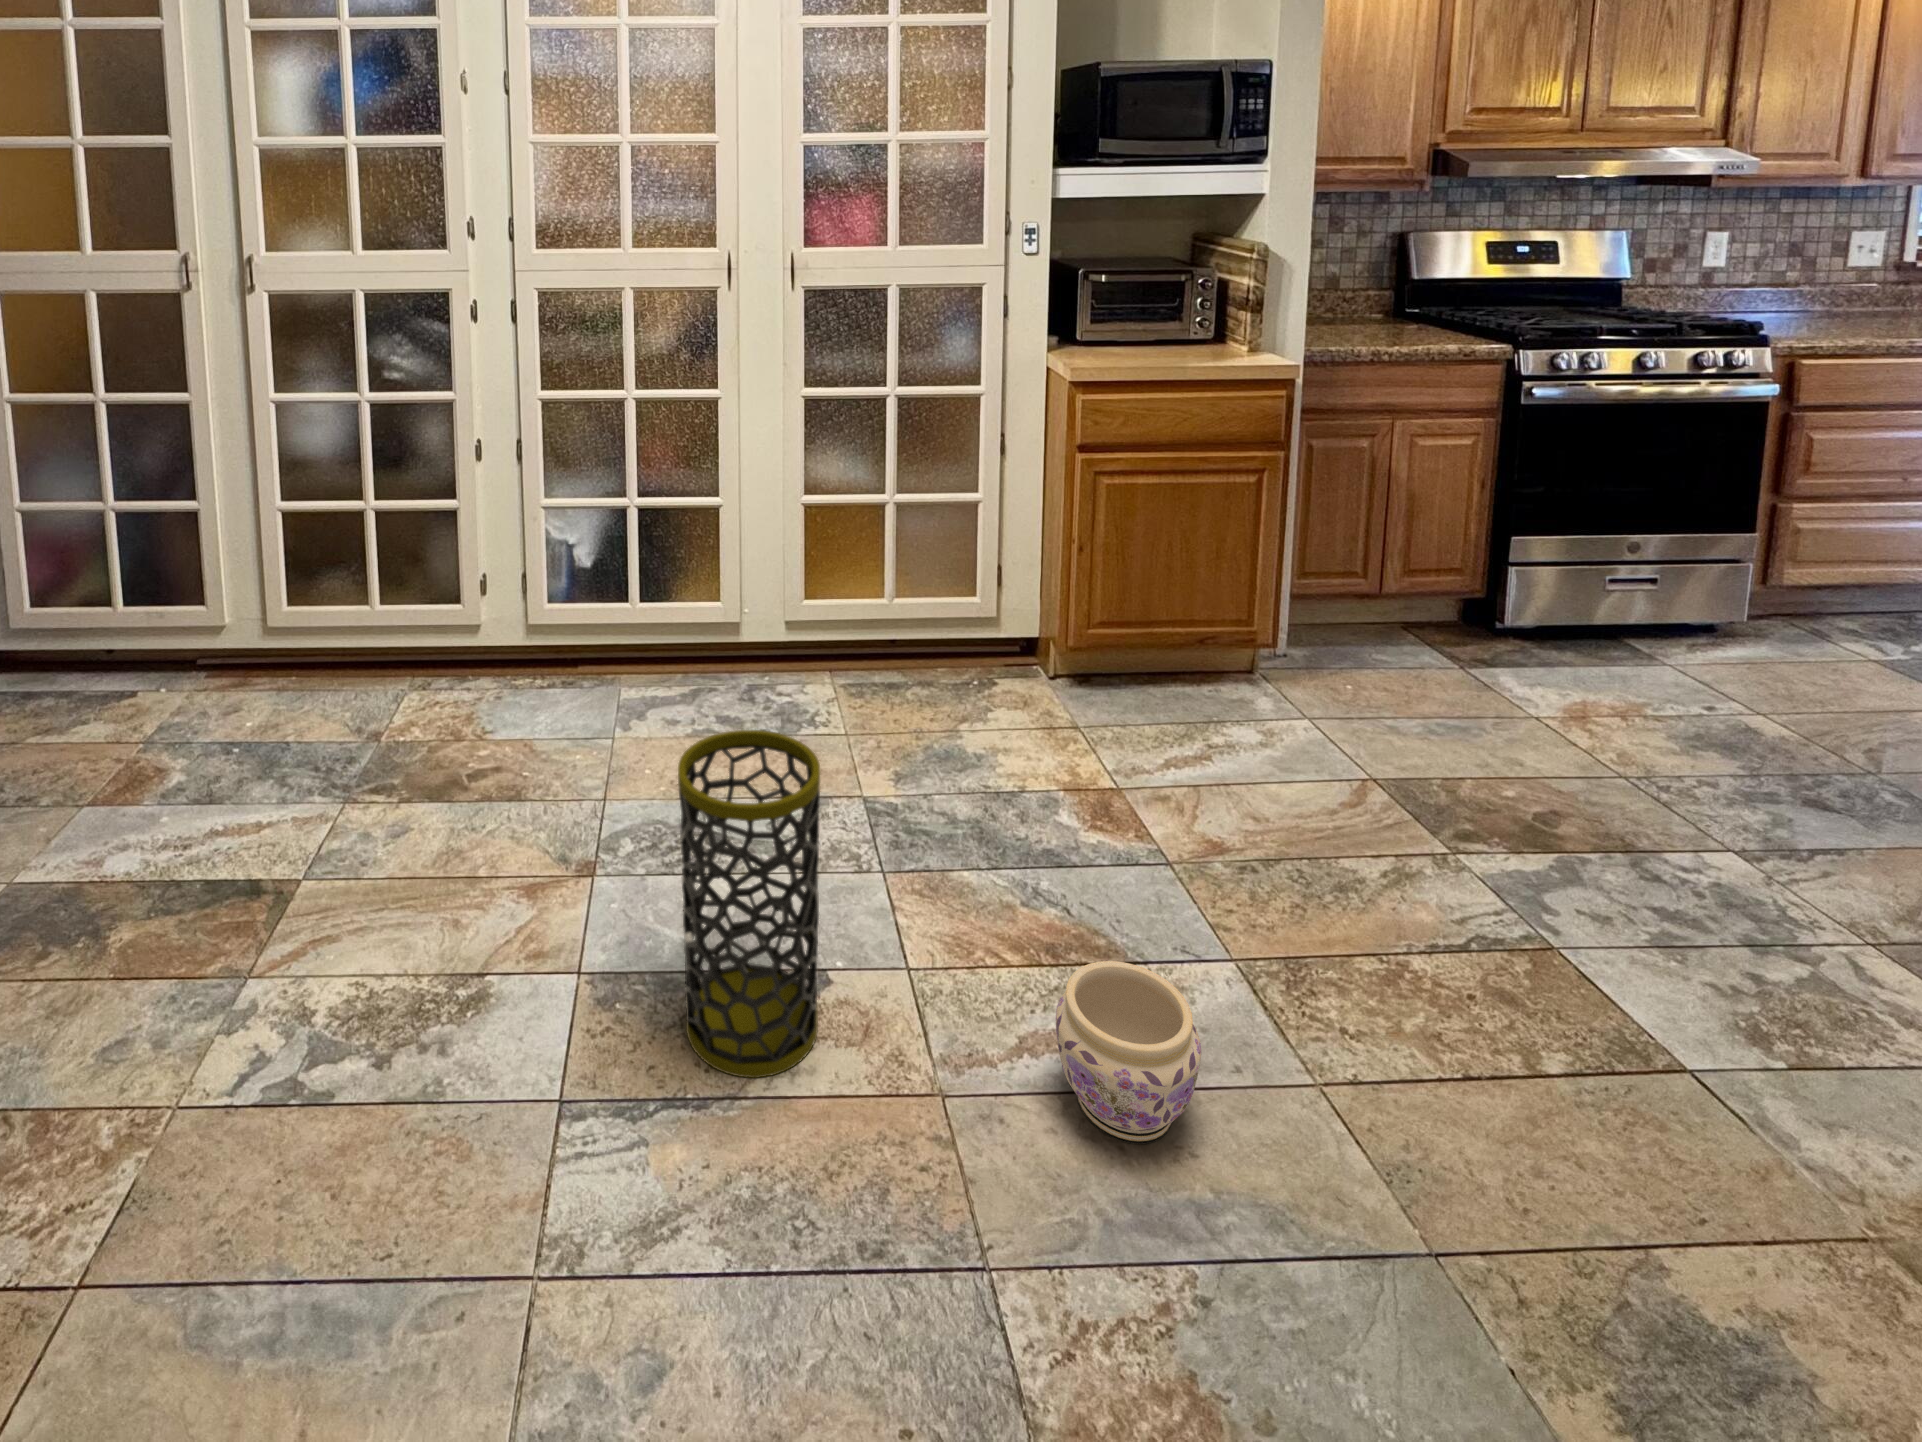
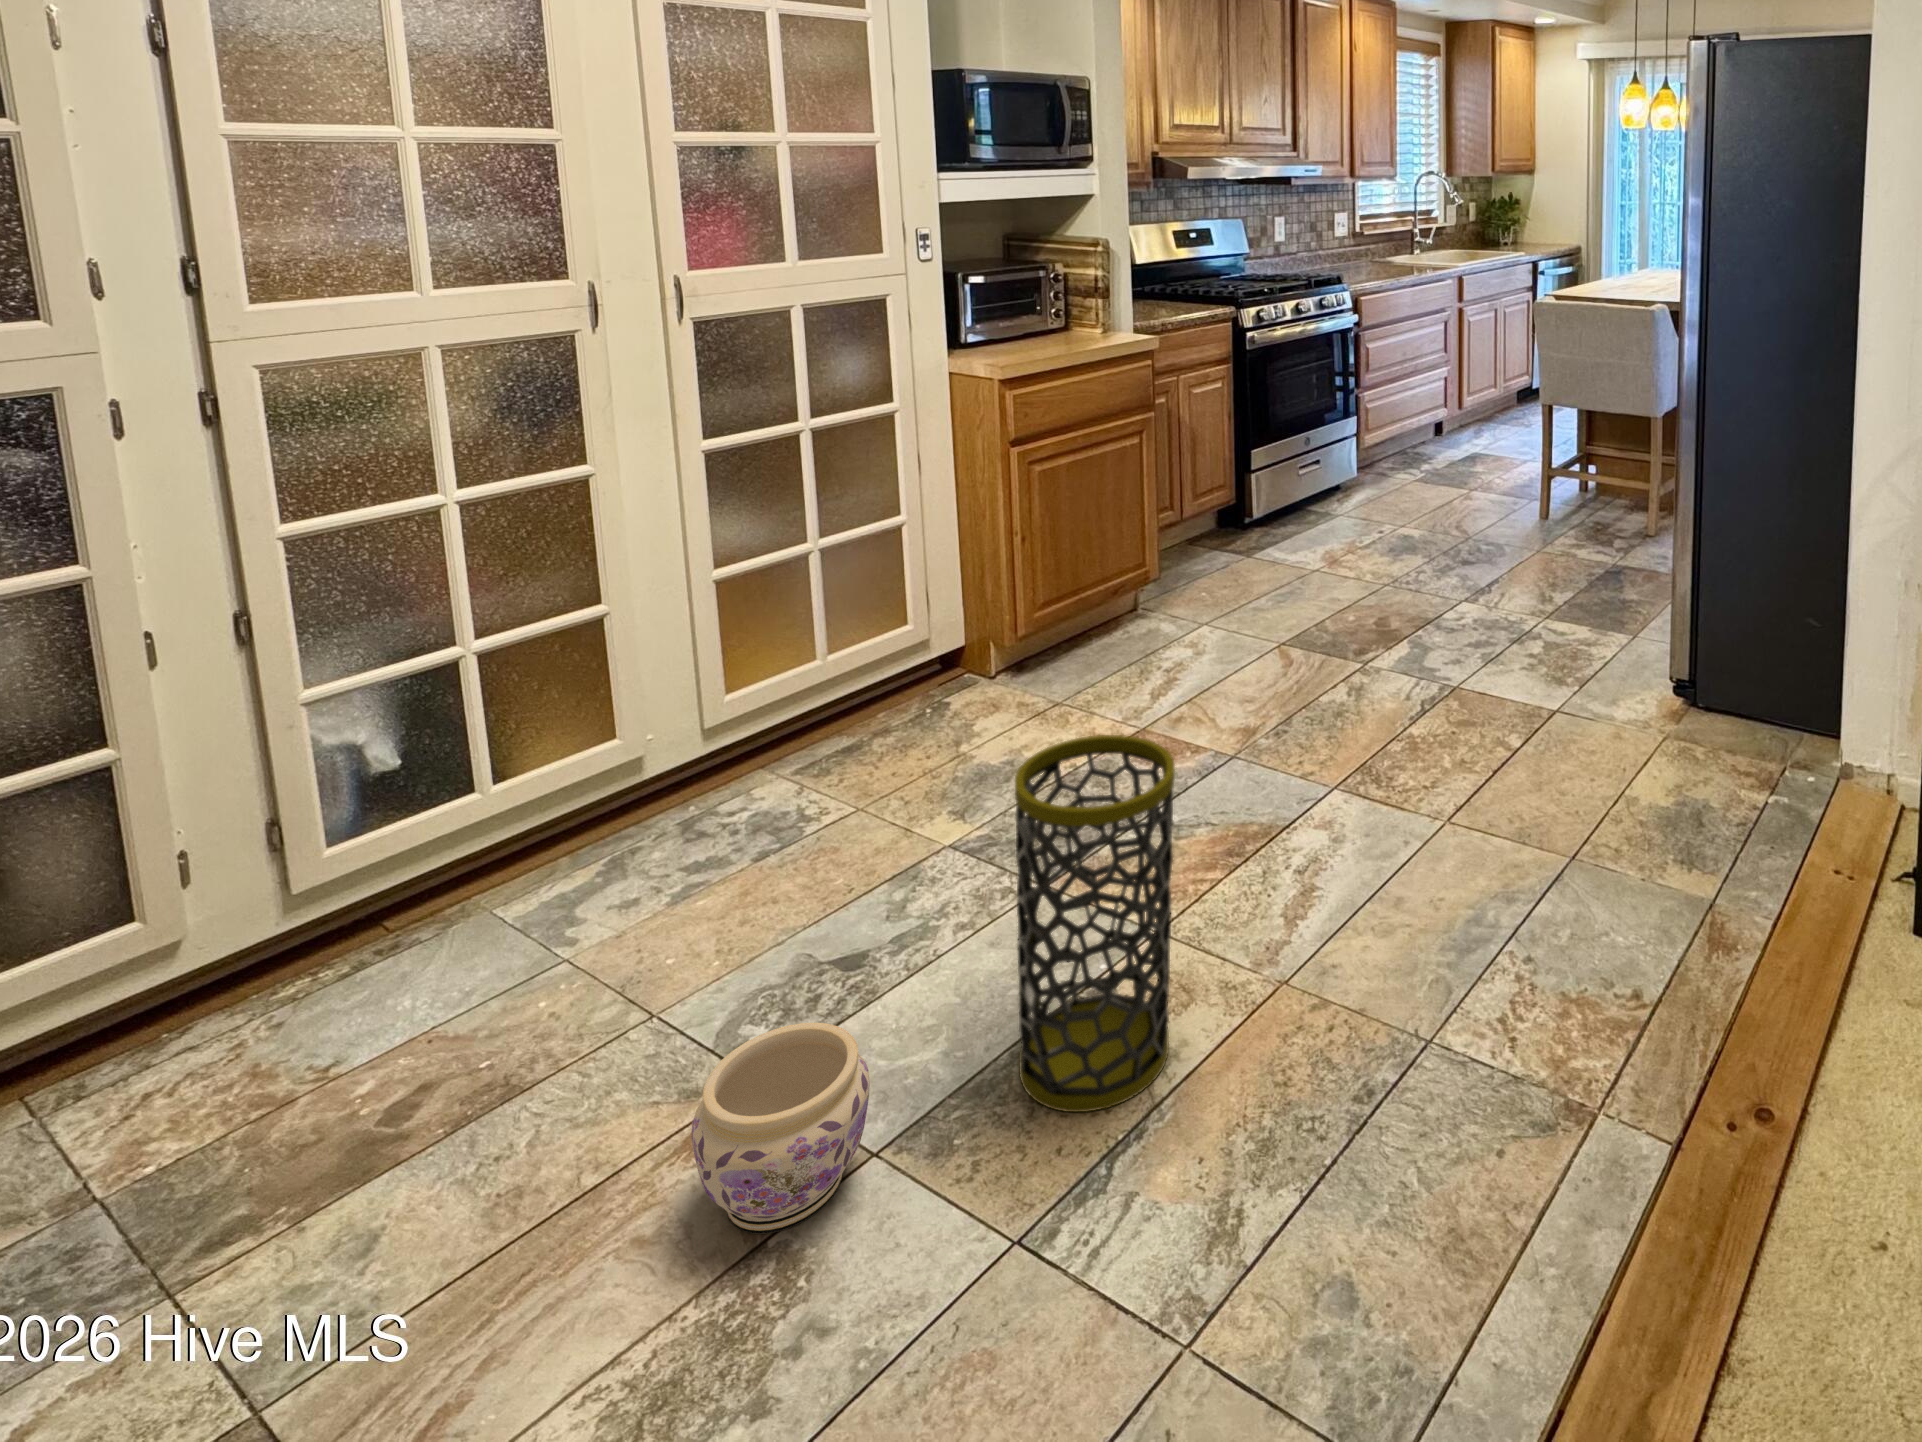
planter: present [1056,961,1201,1144] -> present [691,1023,870,1234]

